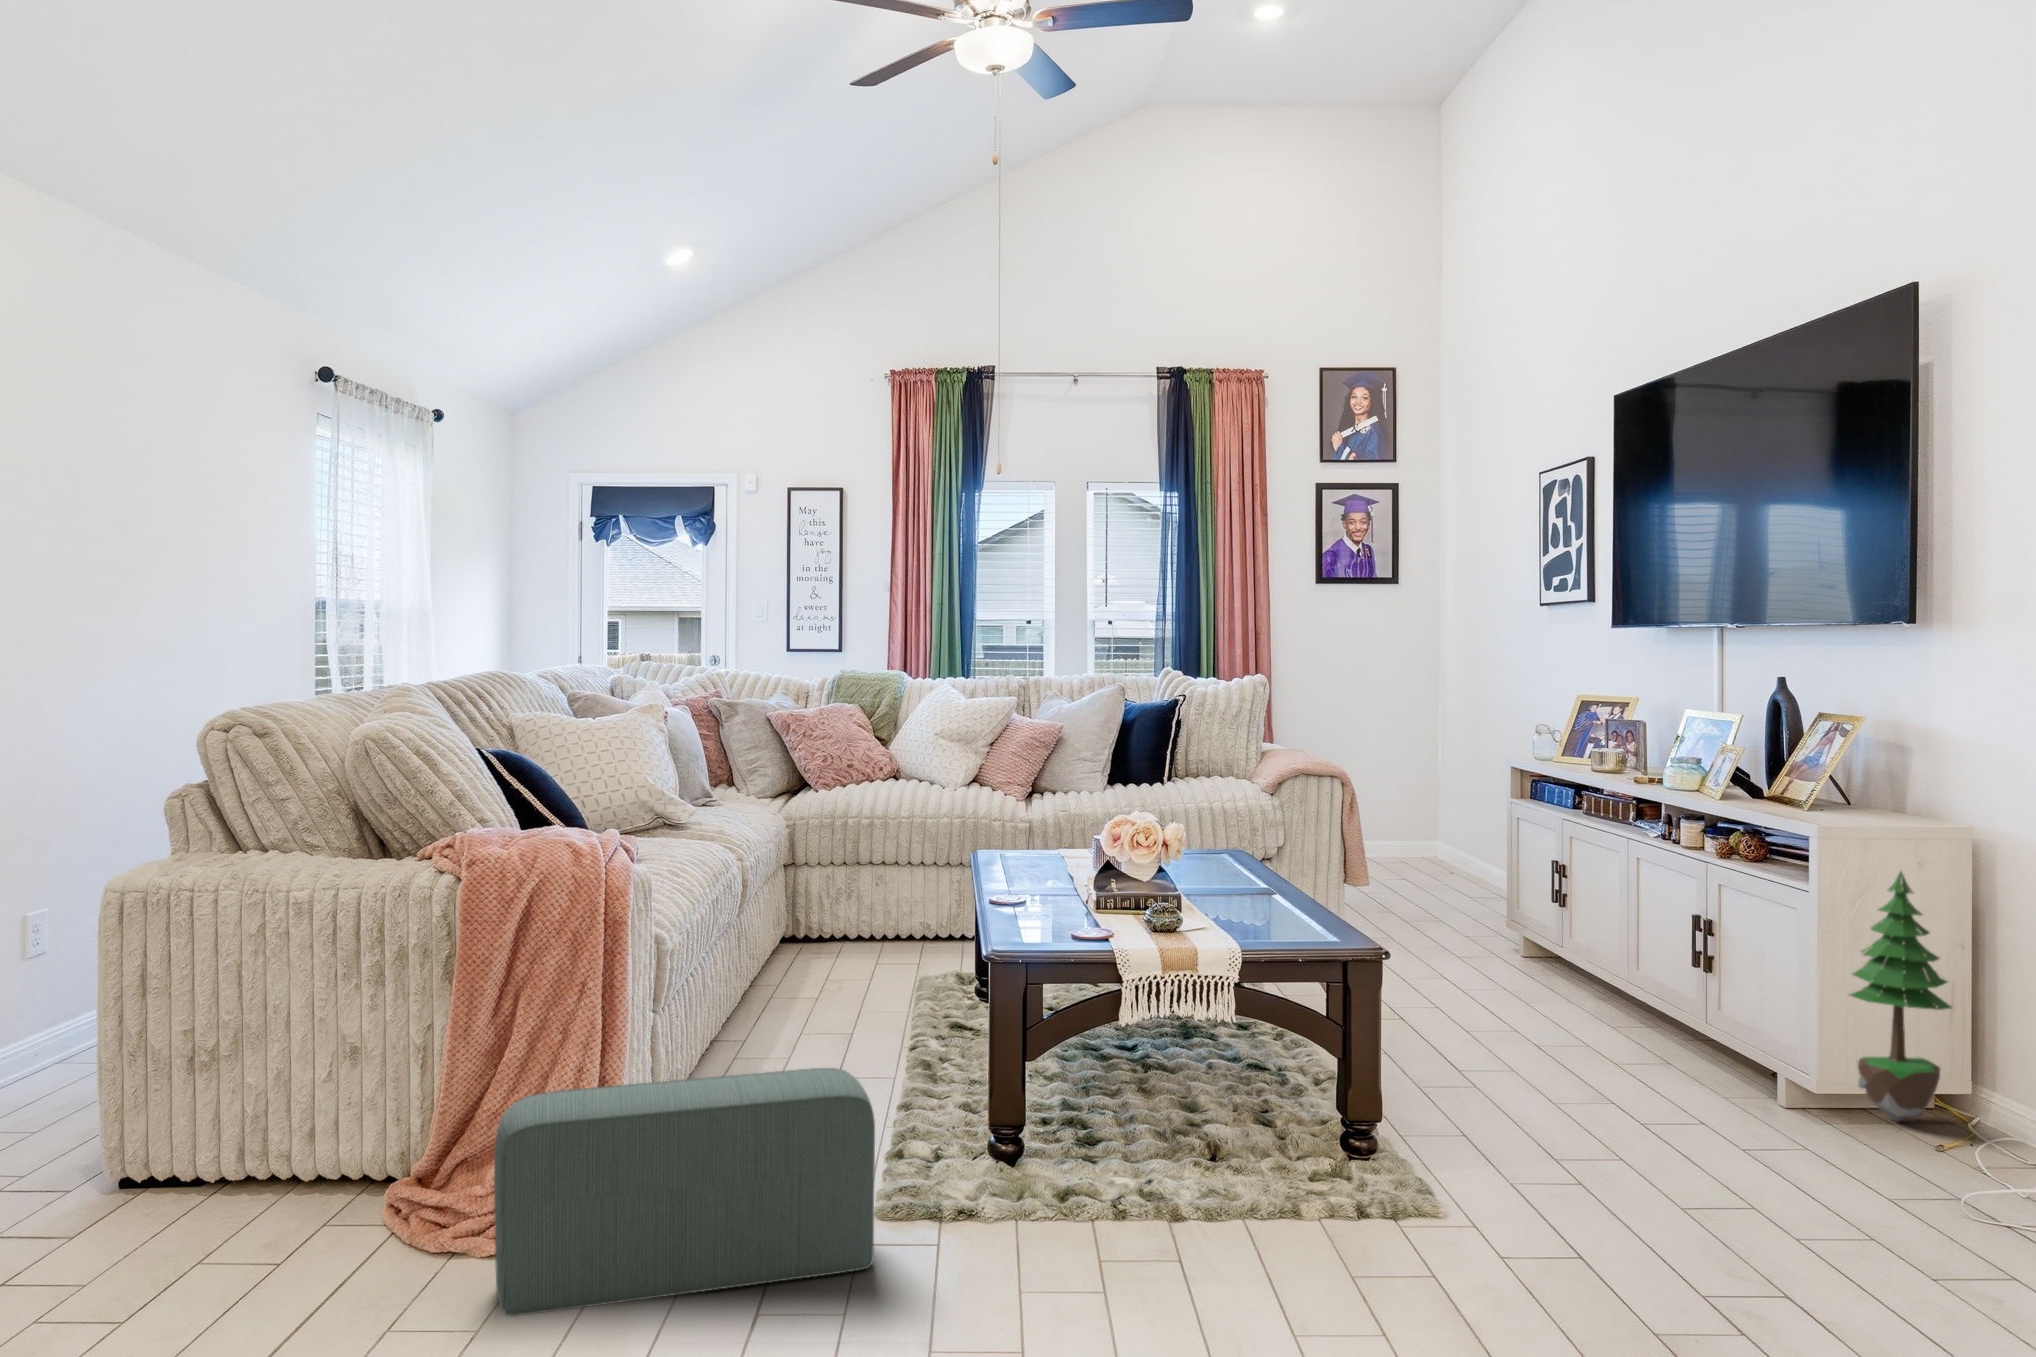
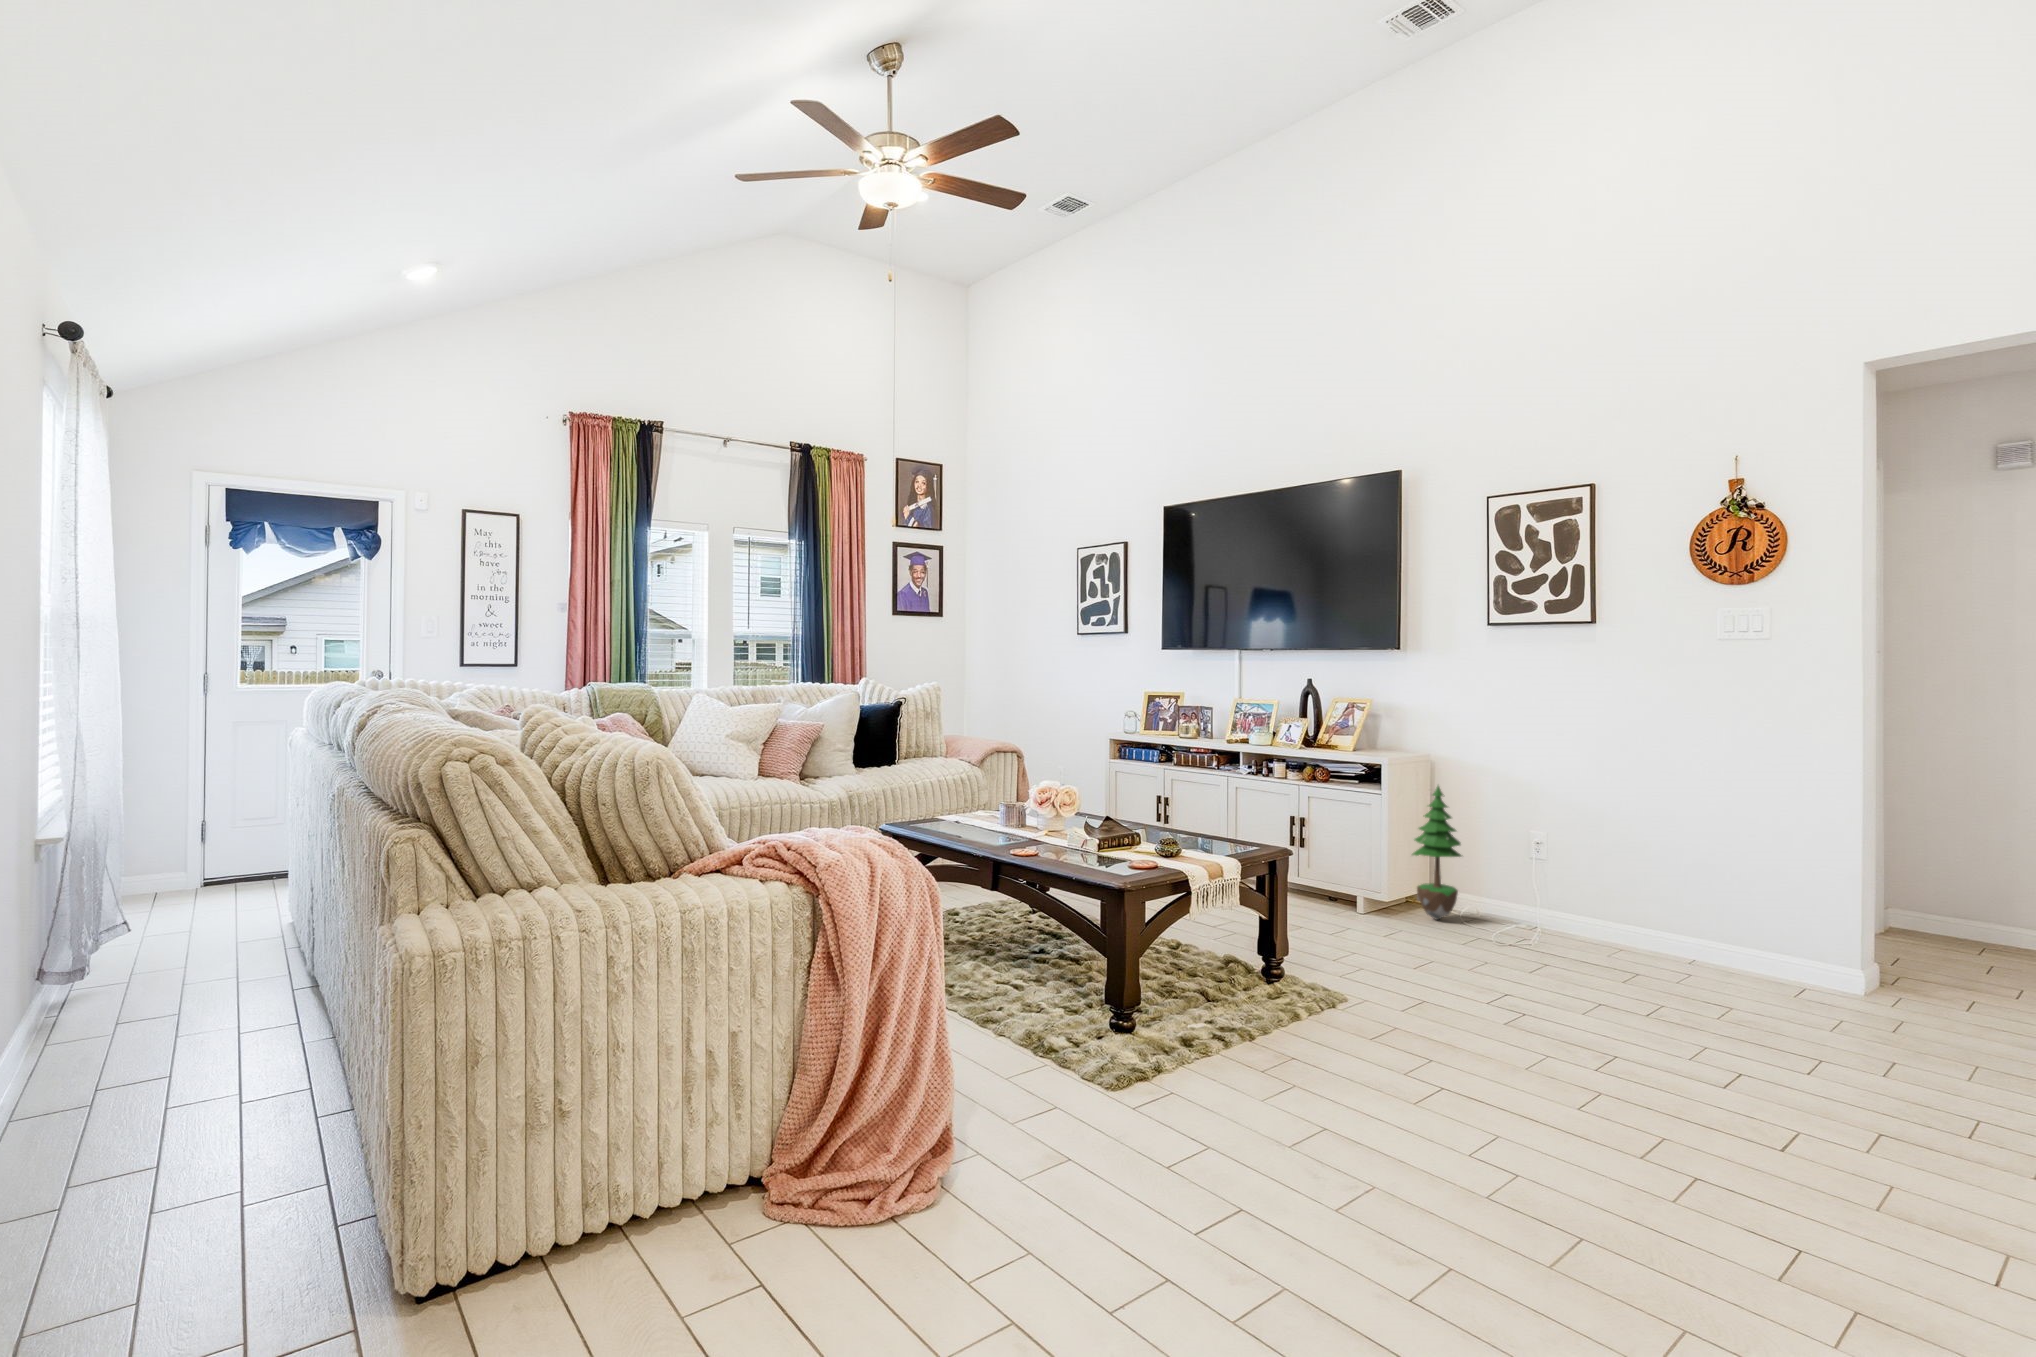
pouf: present [494,1068,875,1316] -> none [982,991,1200,1251]

